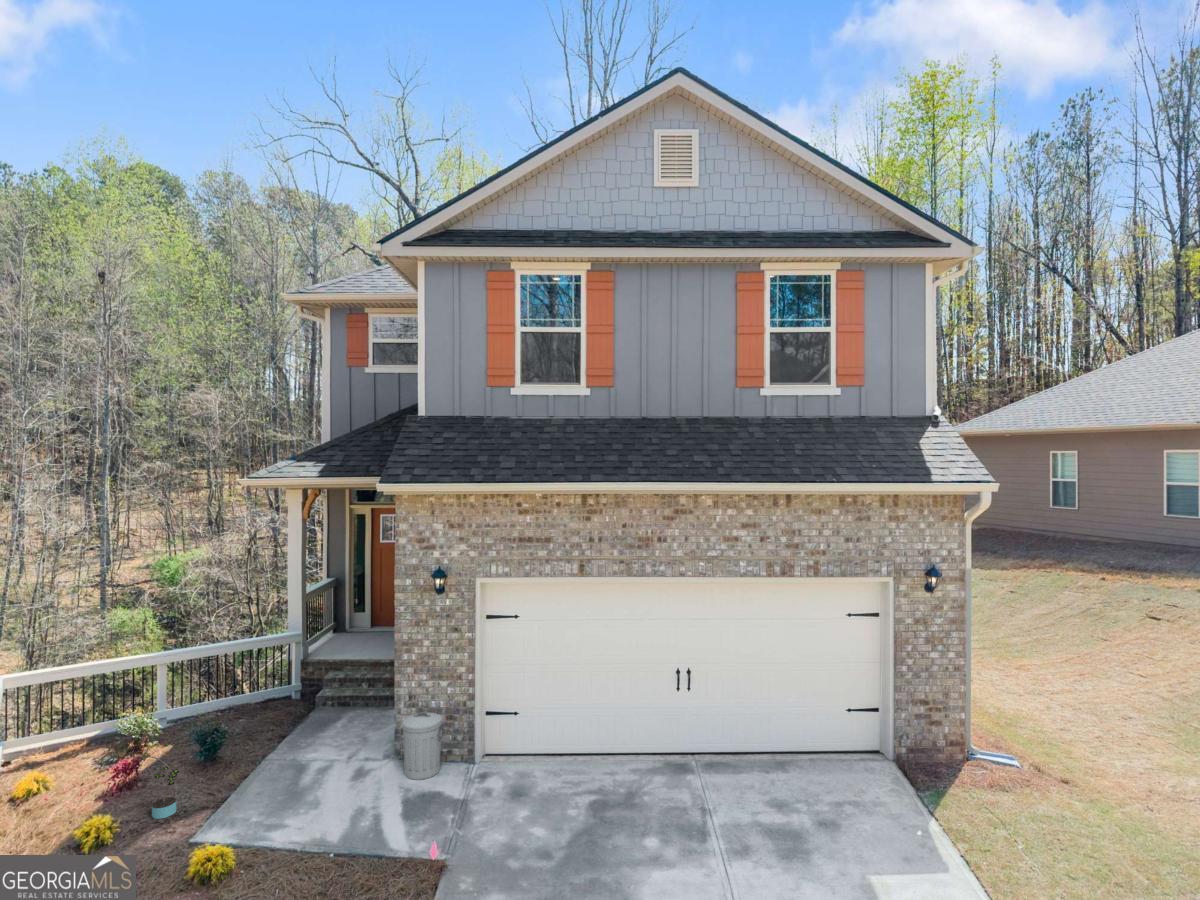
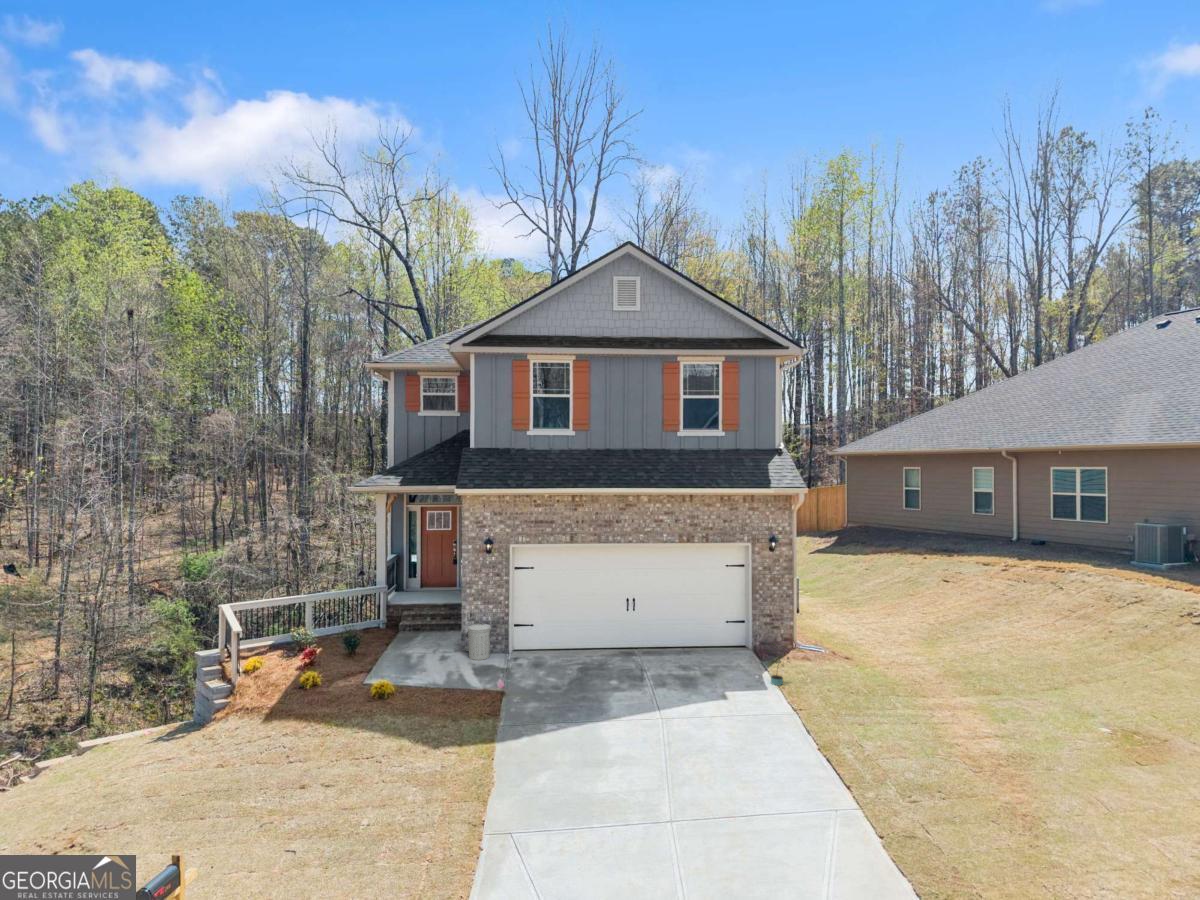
potted plant: present [141,742,185,819] -> present [767,644,789,685]

